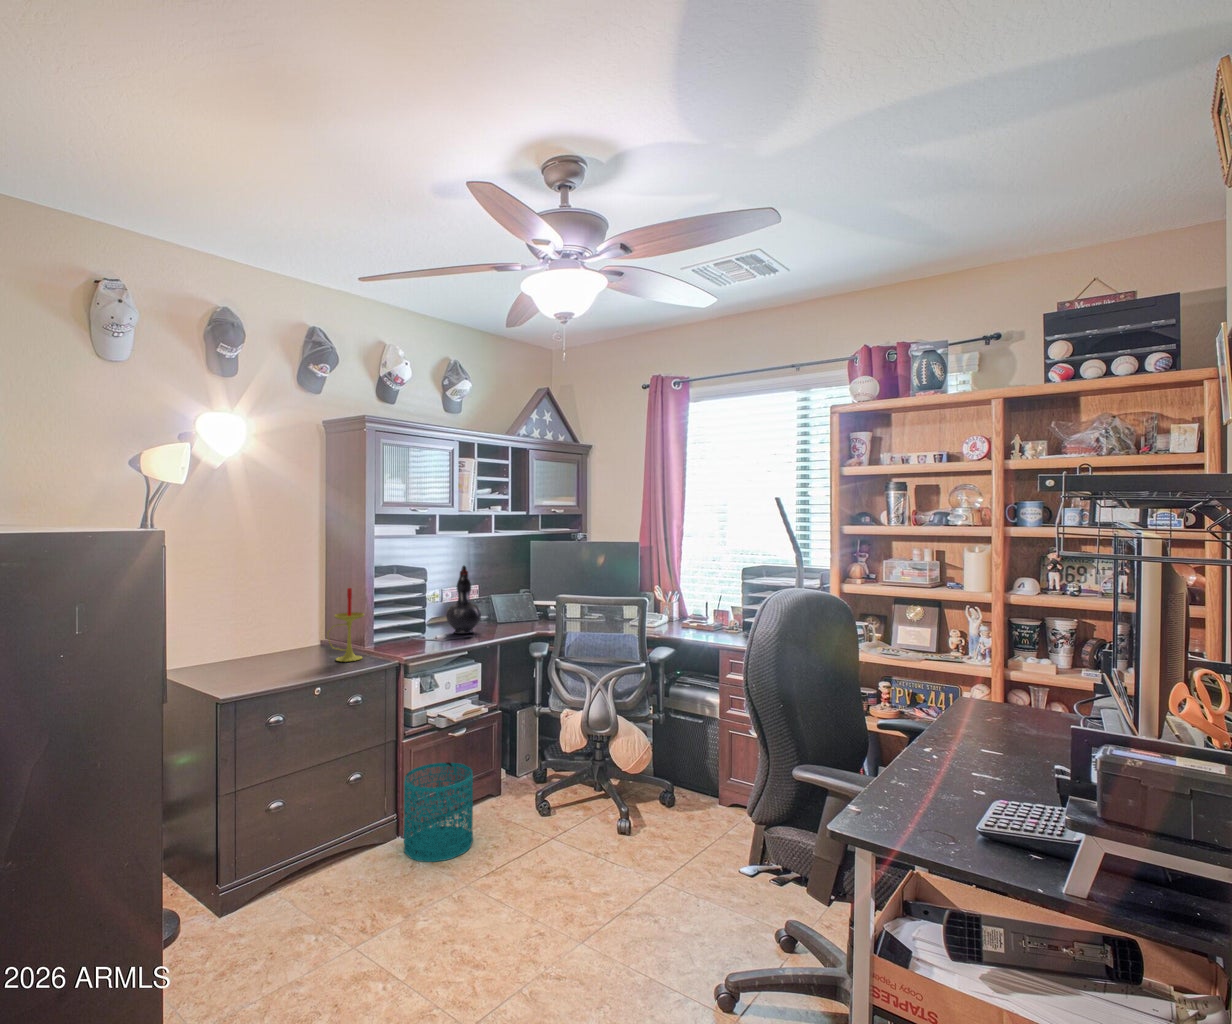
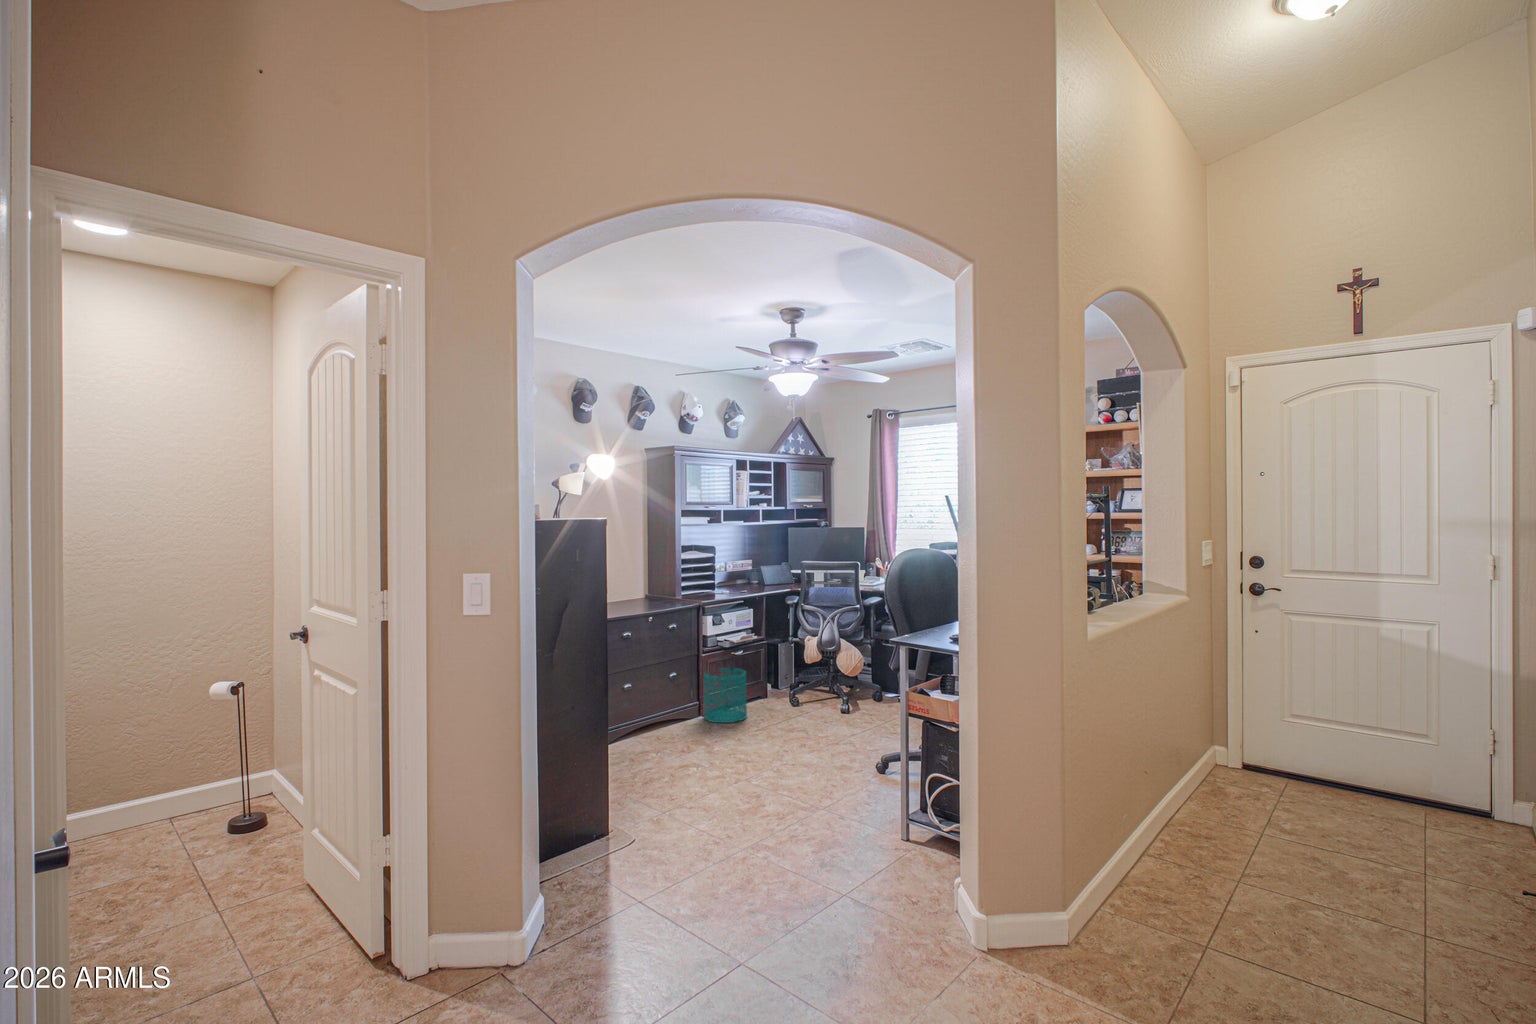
decorative vase: present [446,566,481,634] -> none [729,544,752,590]
candle: present [328,588,364,662] -> none [656,554,678,601]

